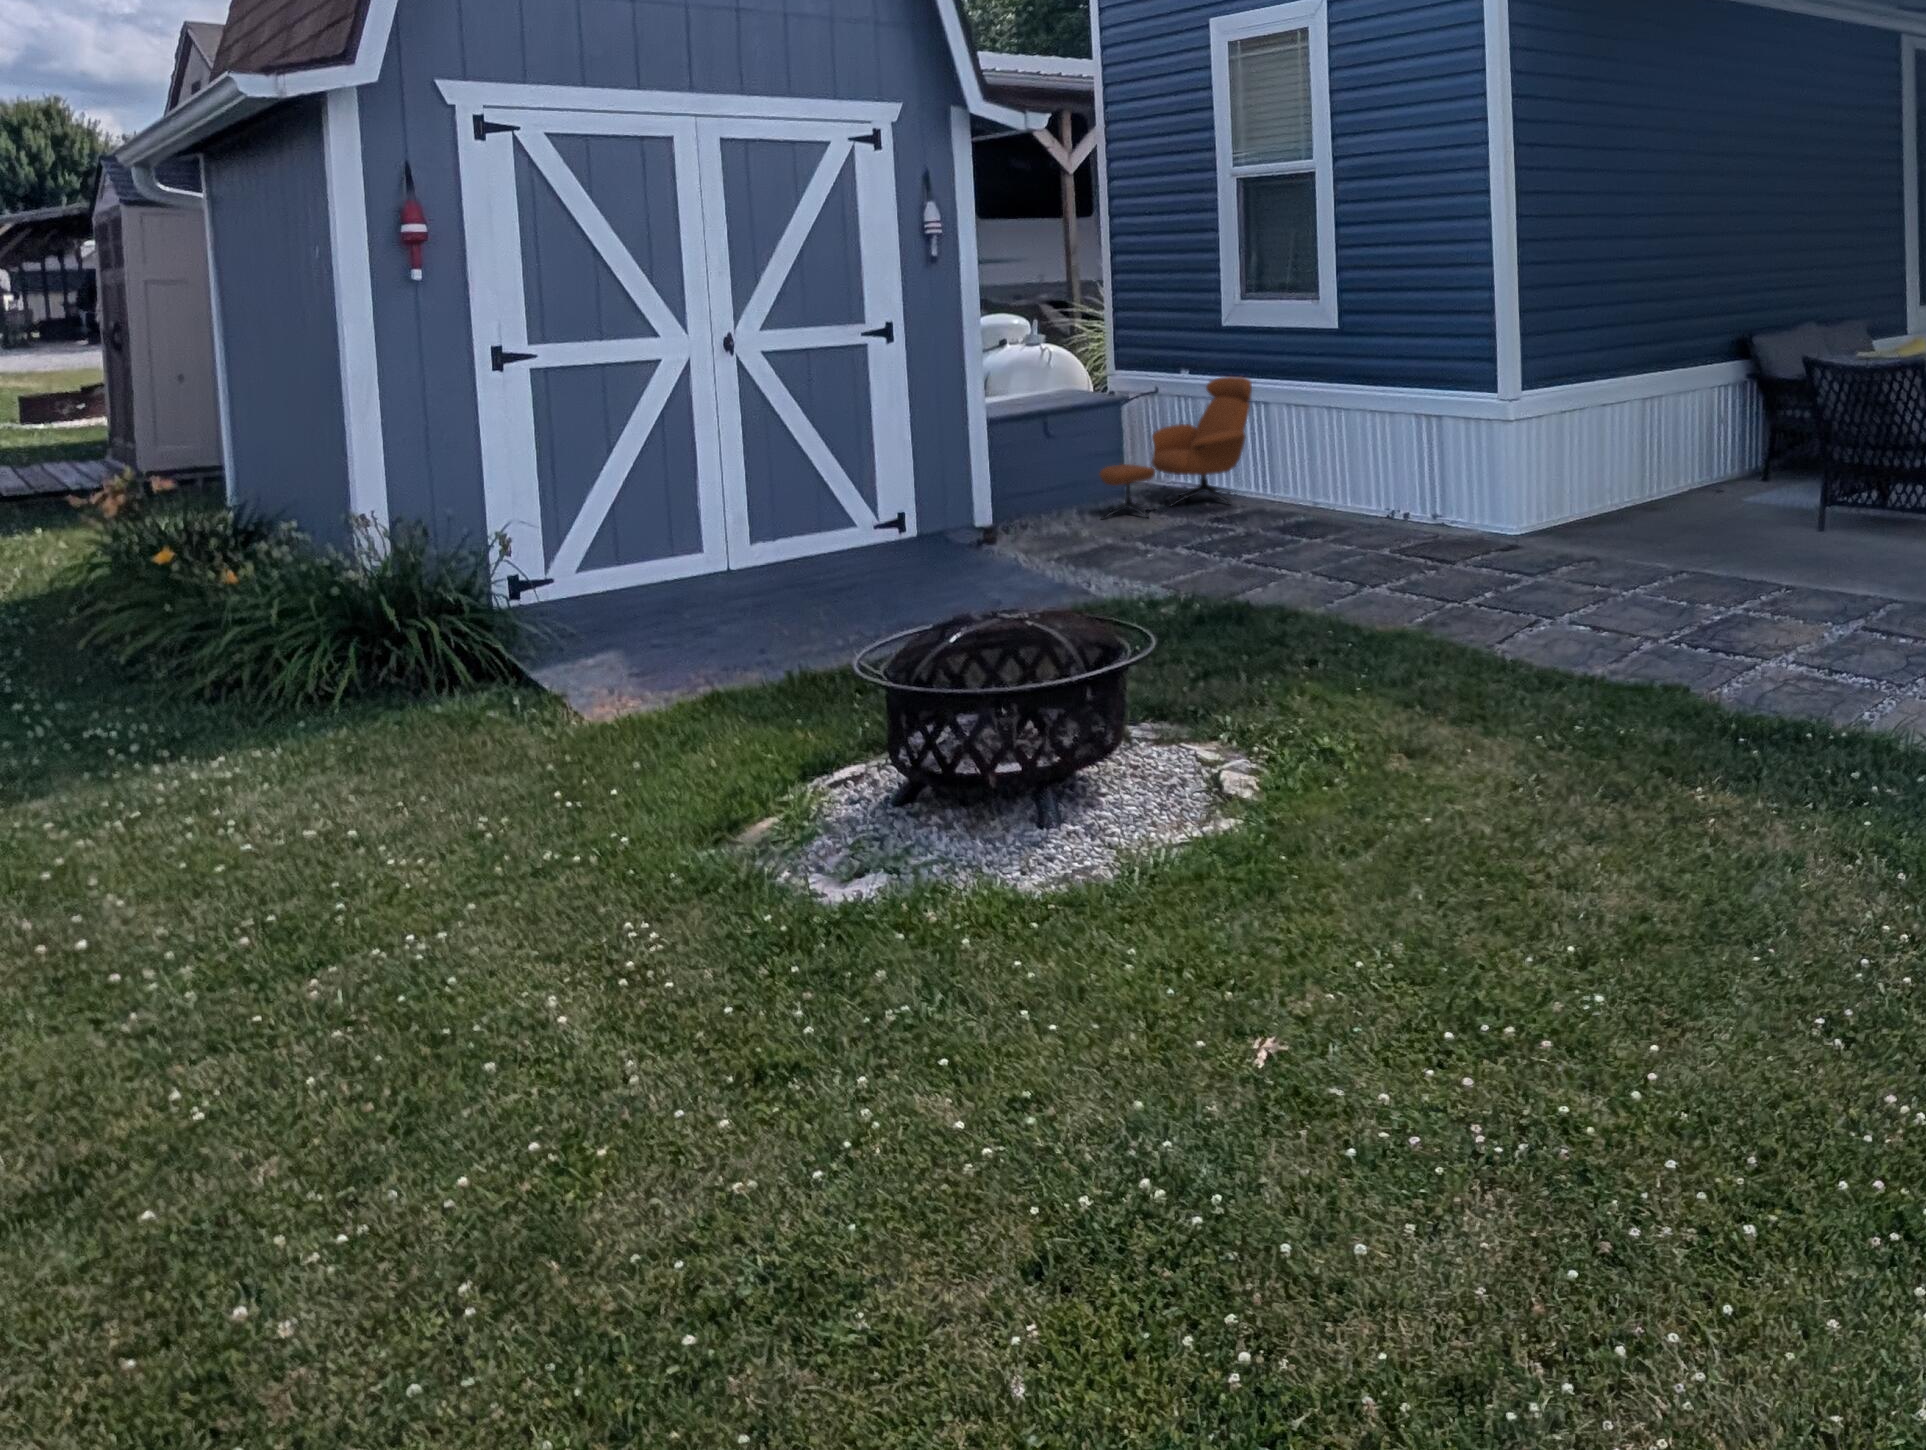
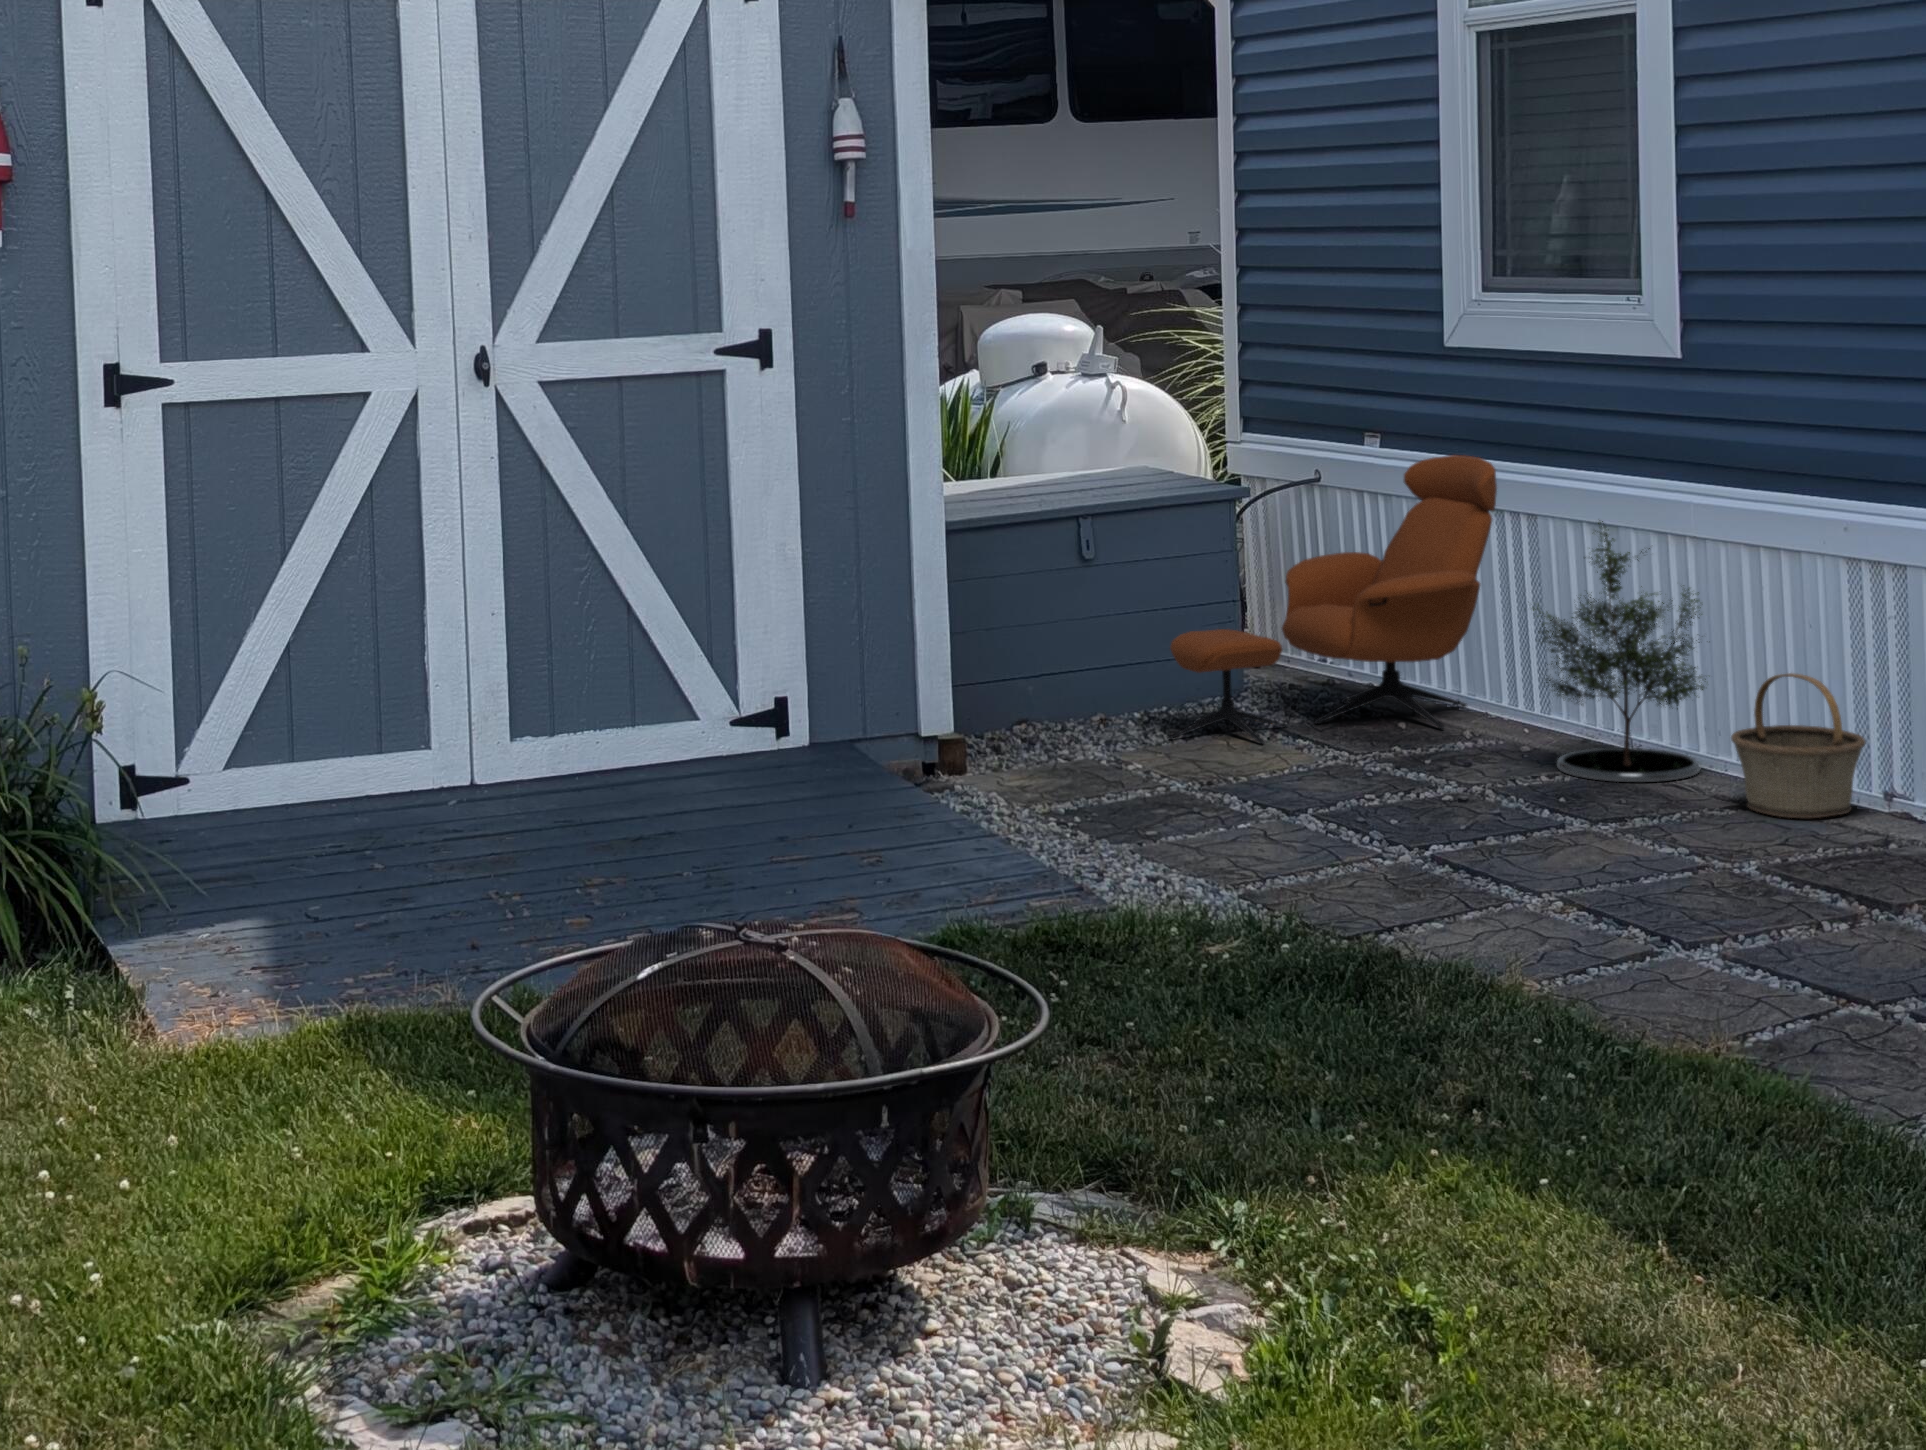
potted tree: none [1274,402,1357,521] -> present [1533,521,1706,782]
basket: none [1370,467,1427,530] -> present [1731,673,1866,818]

